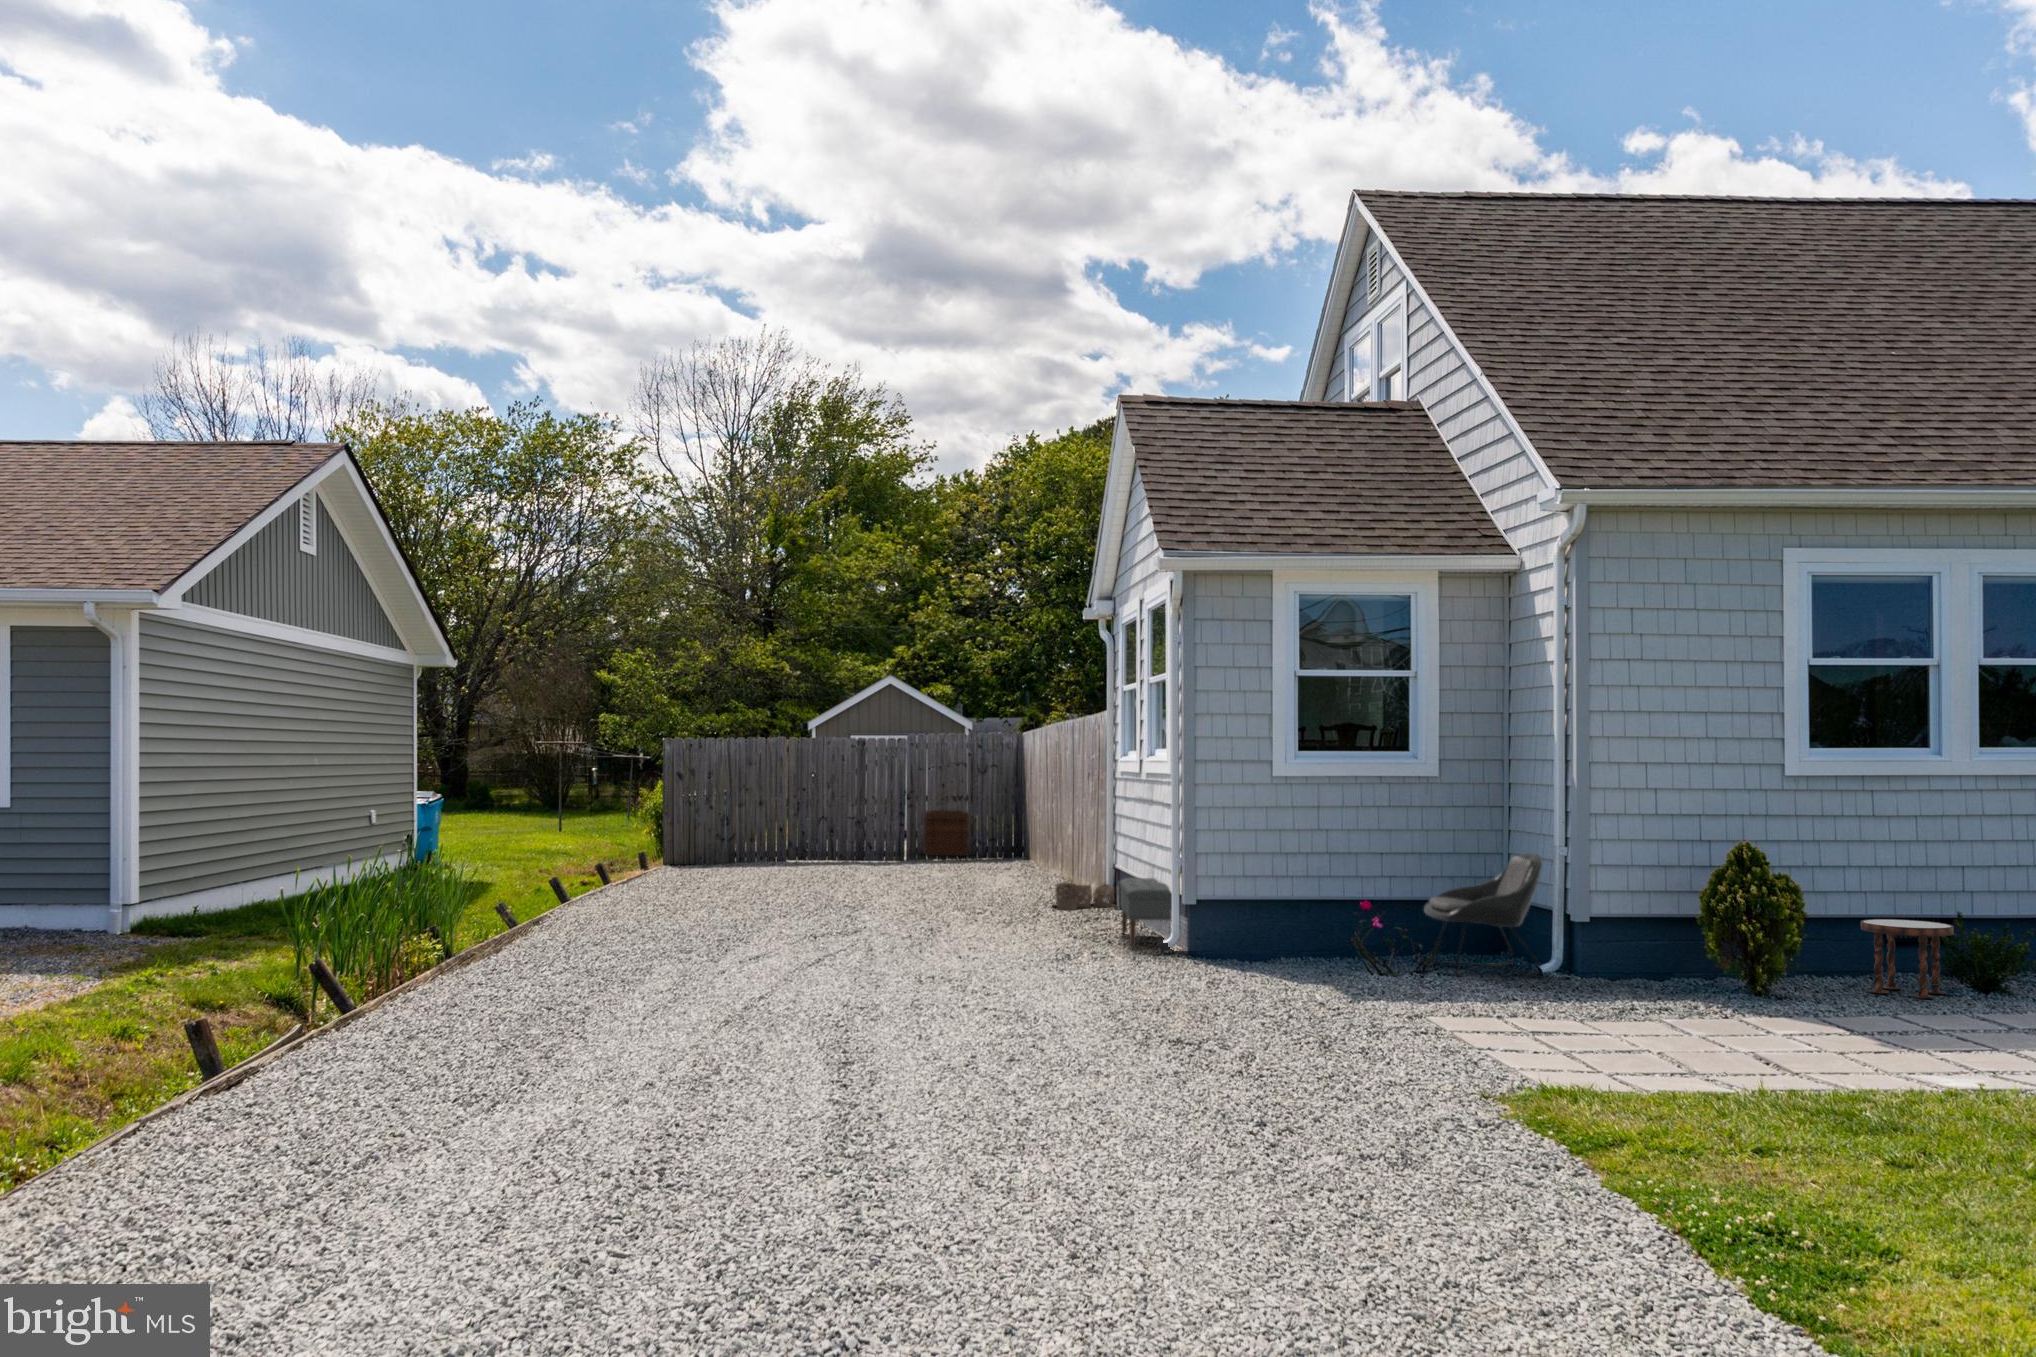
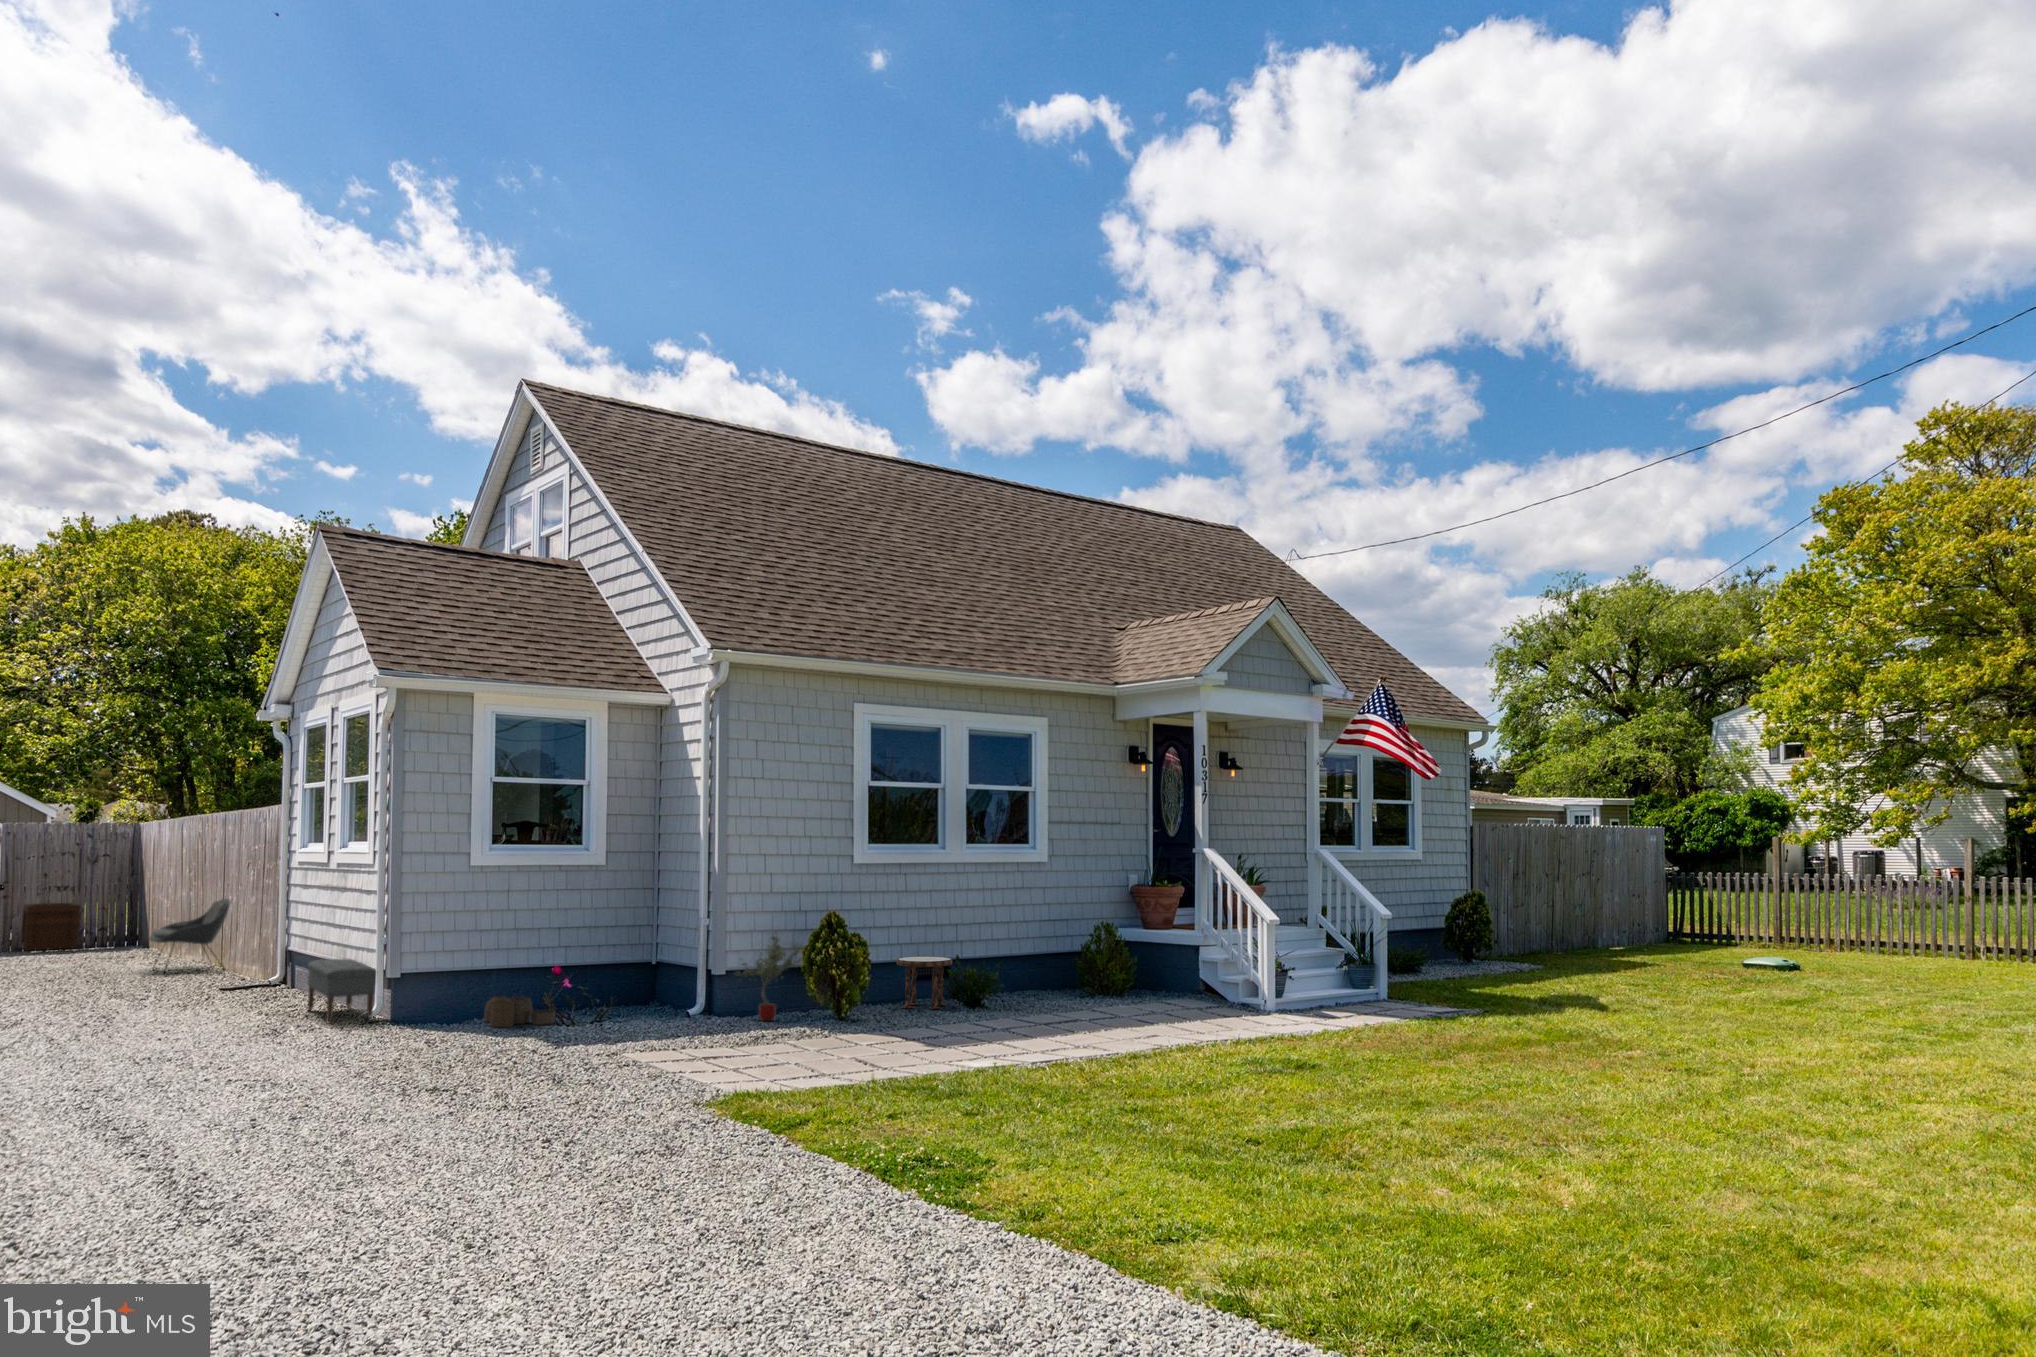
lounge chair: present [1424,853,1542,977] -> present [149,898,230,977]
potted tree: none [1602,871,1706,993] -> present [736,933,802,1021]
woven basket: present [1055,883,1116,910] -> present [484,996,555,1027]

